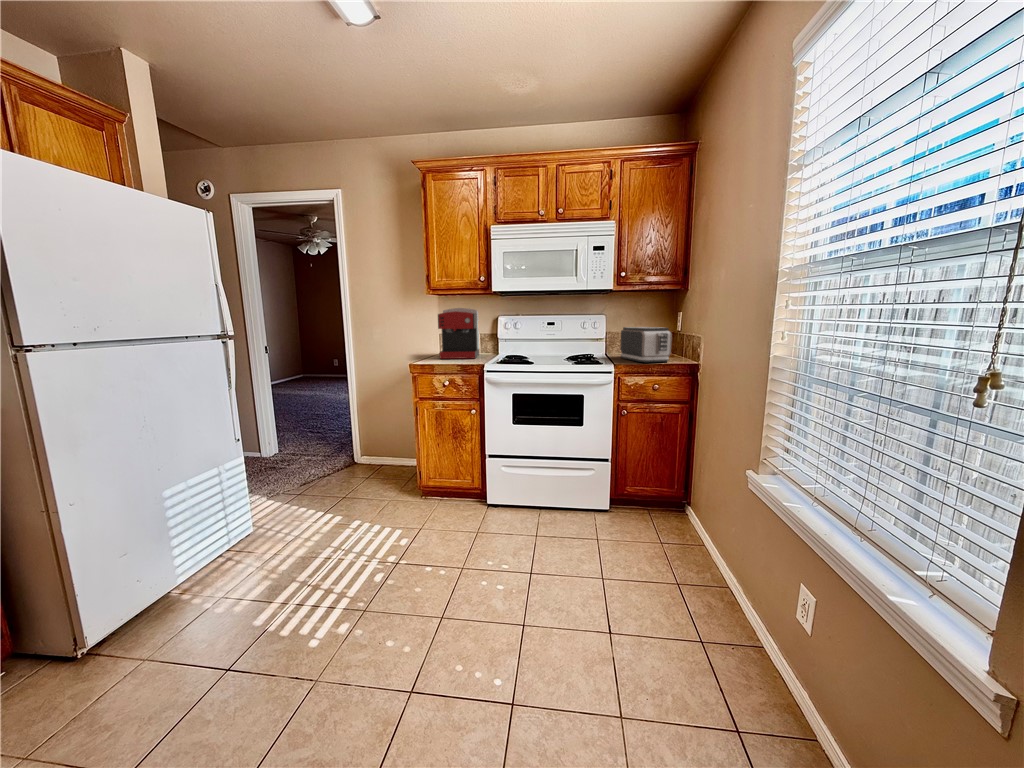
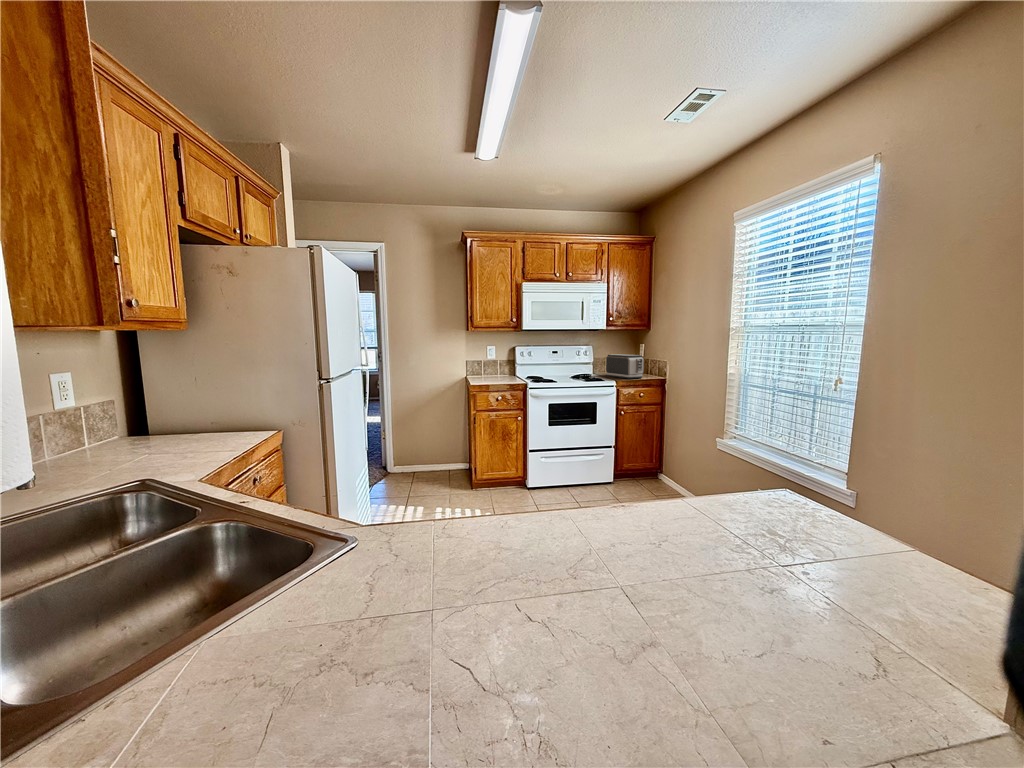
coffee maker: present [438,308,479,359] -> none [474,340,507,380]

